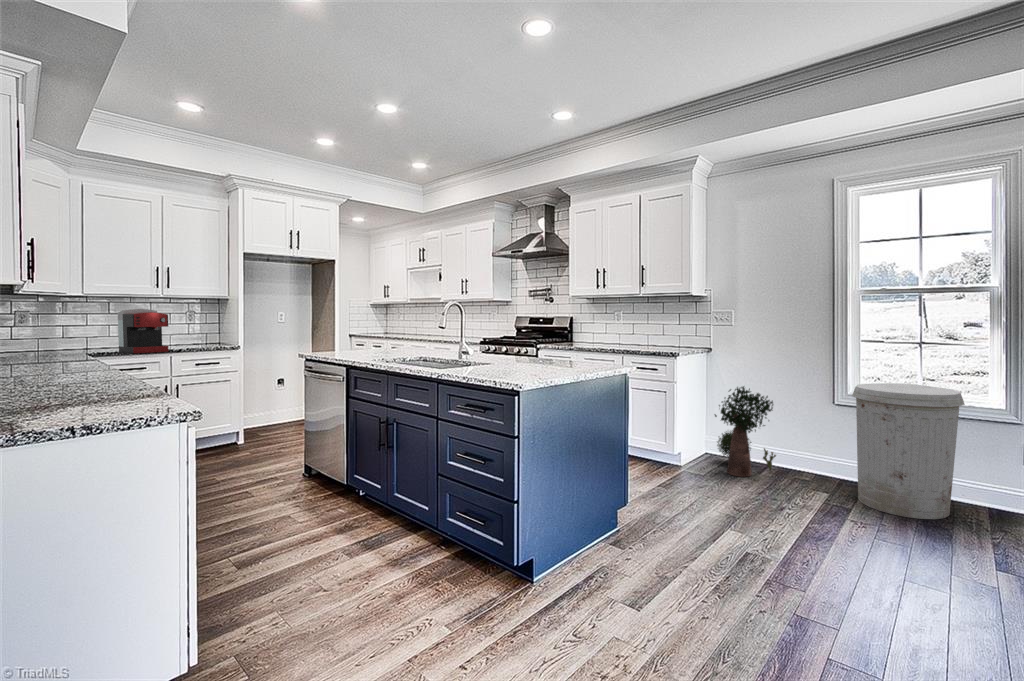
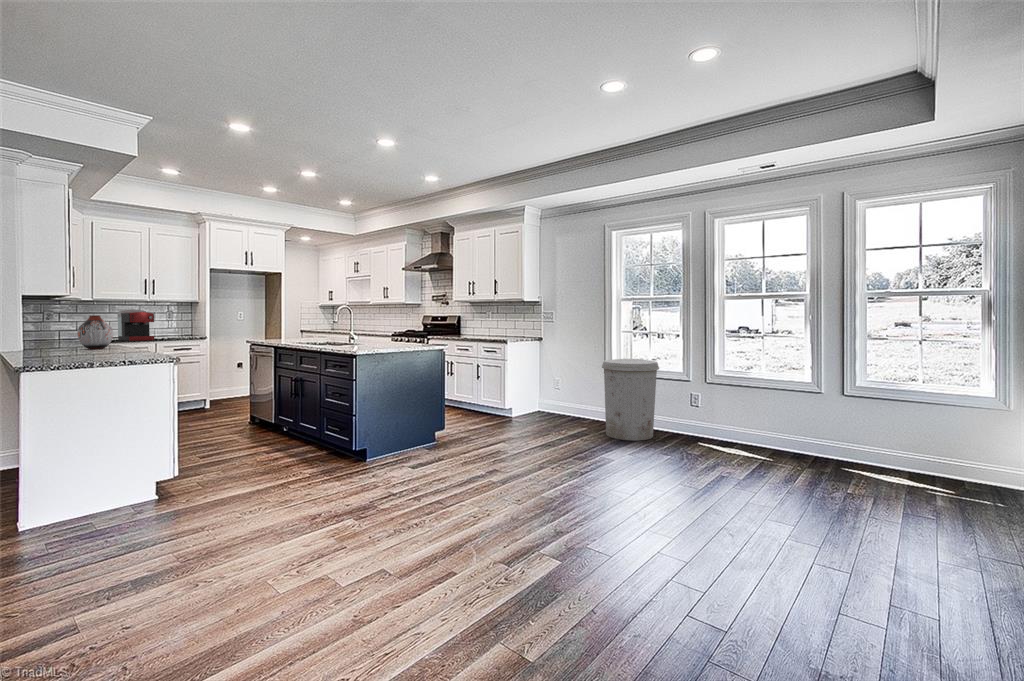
vase: none [37,318,98,374] -> present [77,315,113,349]
potted plant: present [715,386,776,477] -> none [531,363,575,423]

